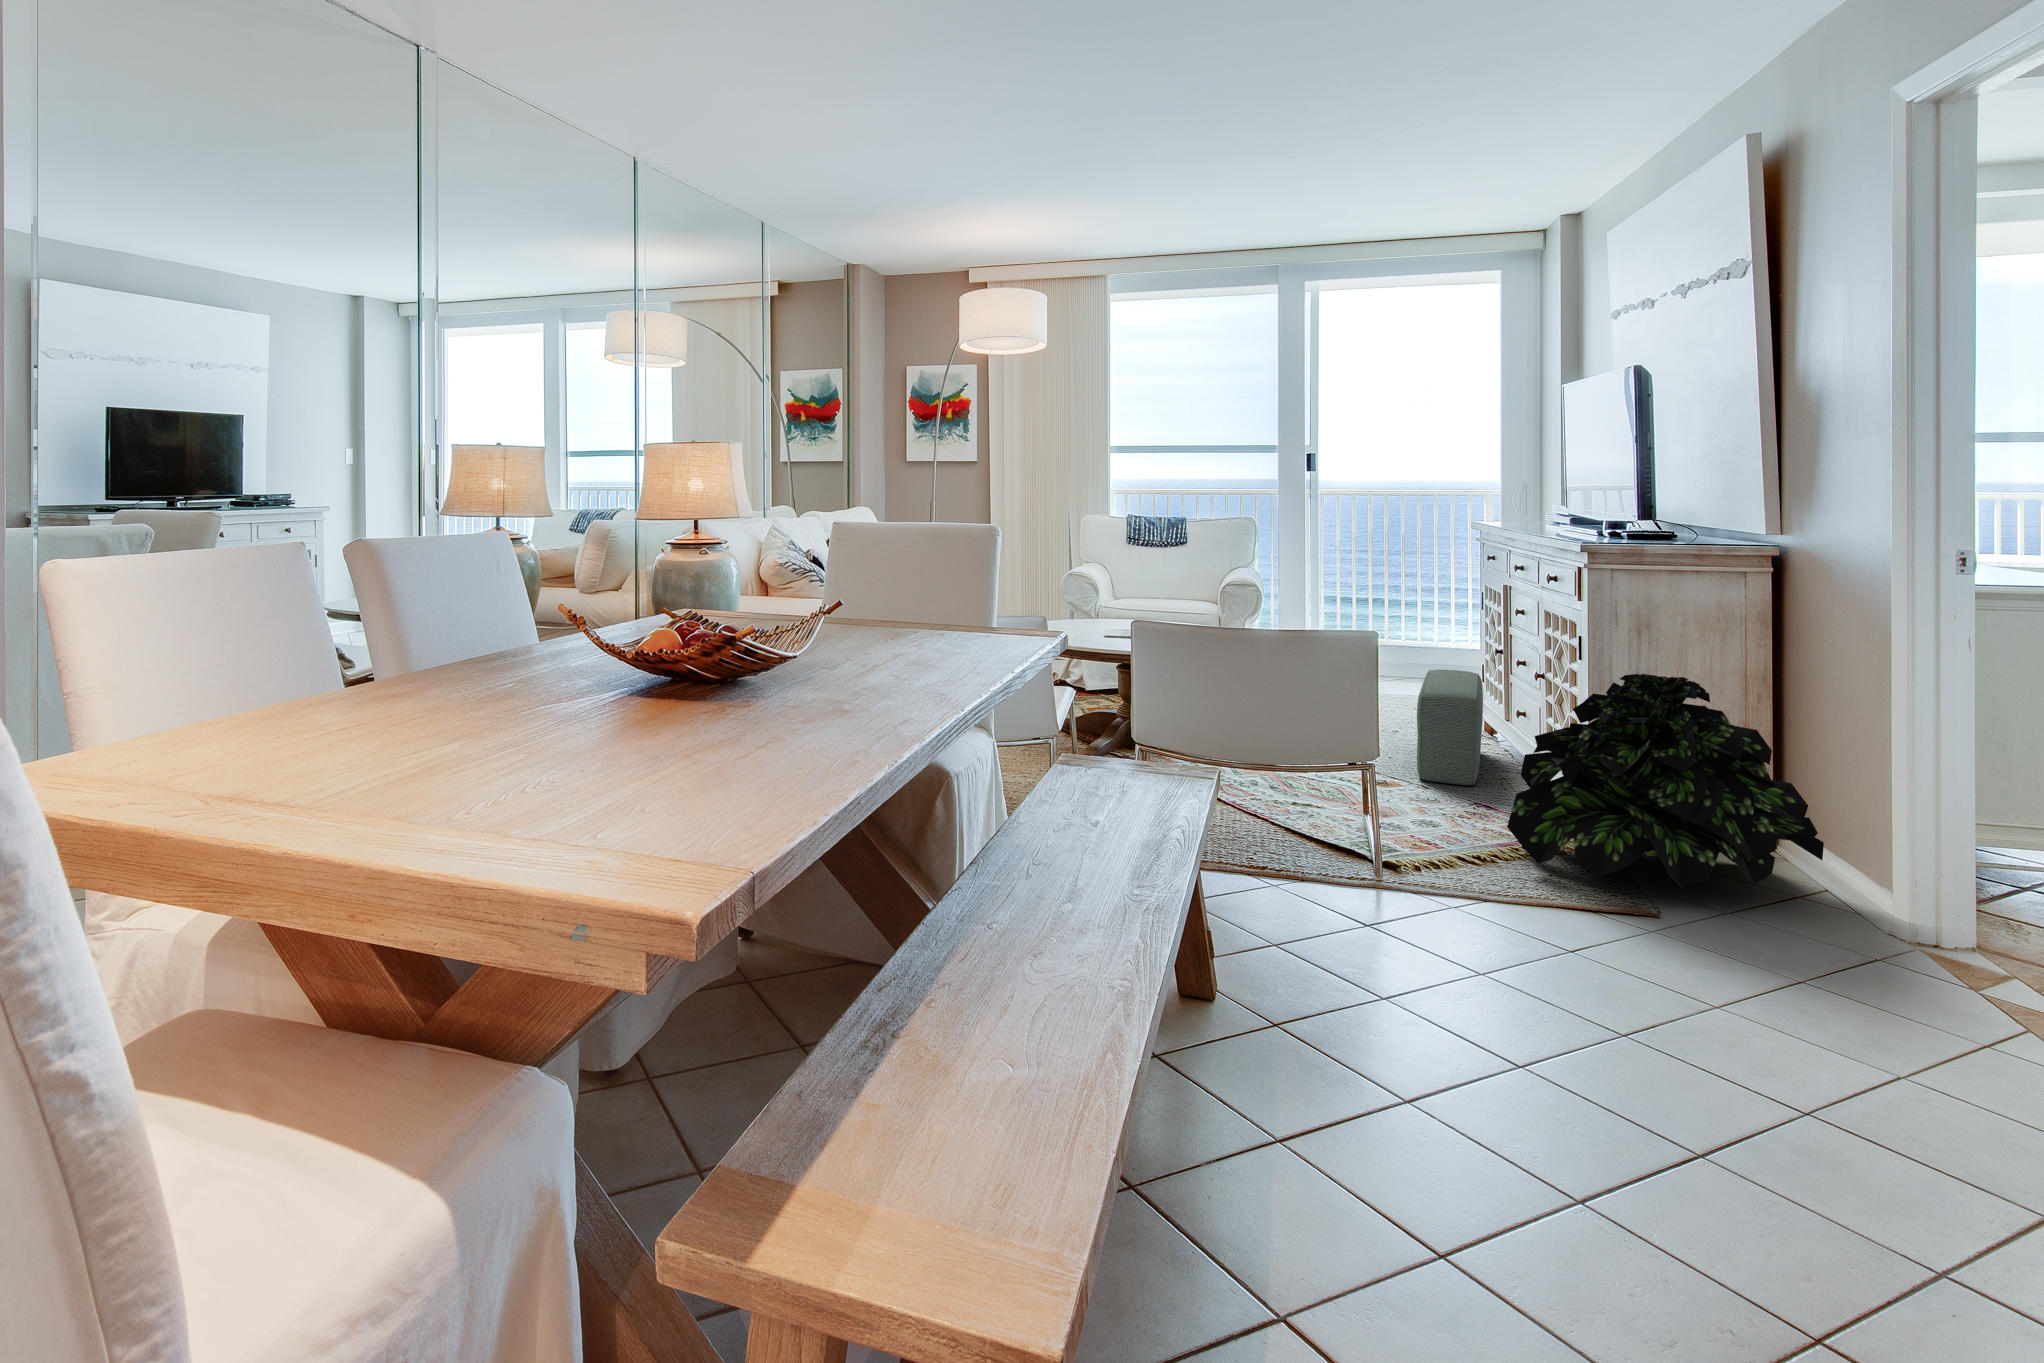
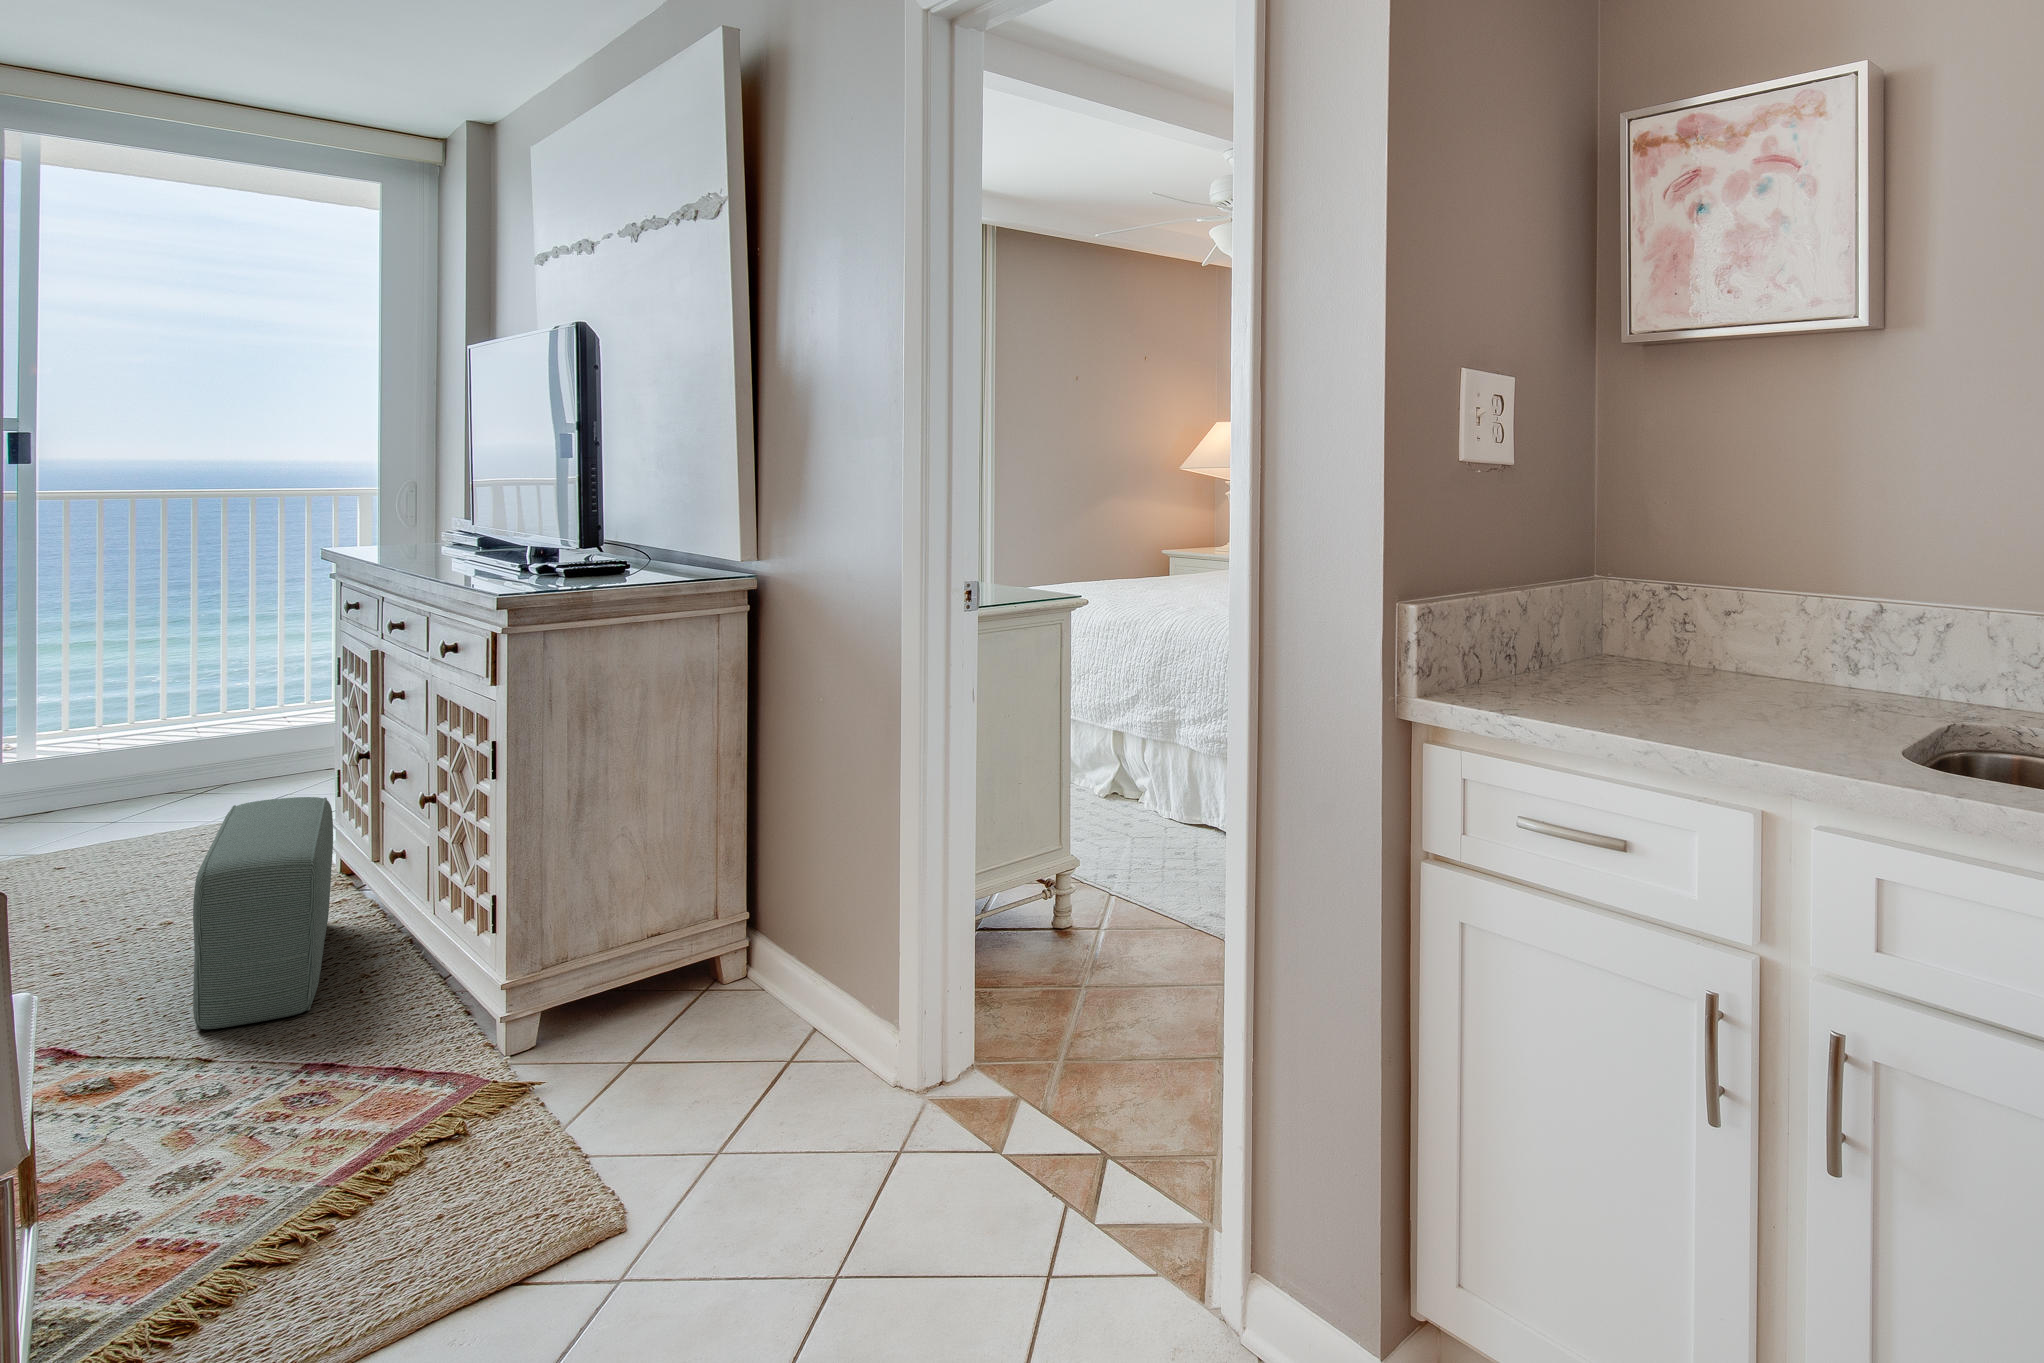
potted plant: present [1507,674,1824,887] -> none [360,798,835,1201]

